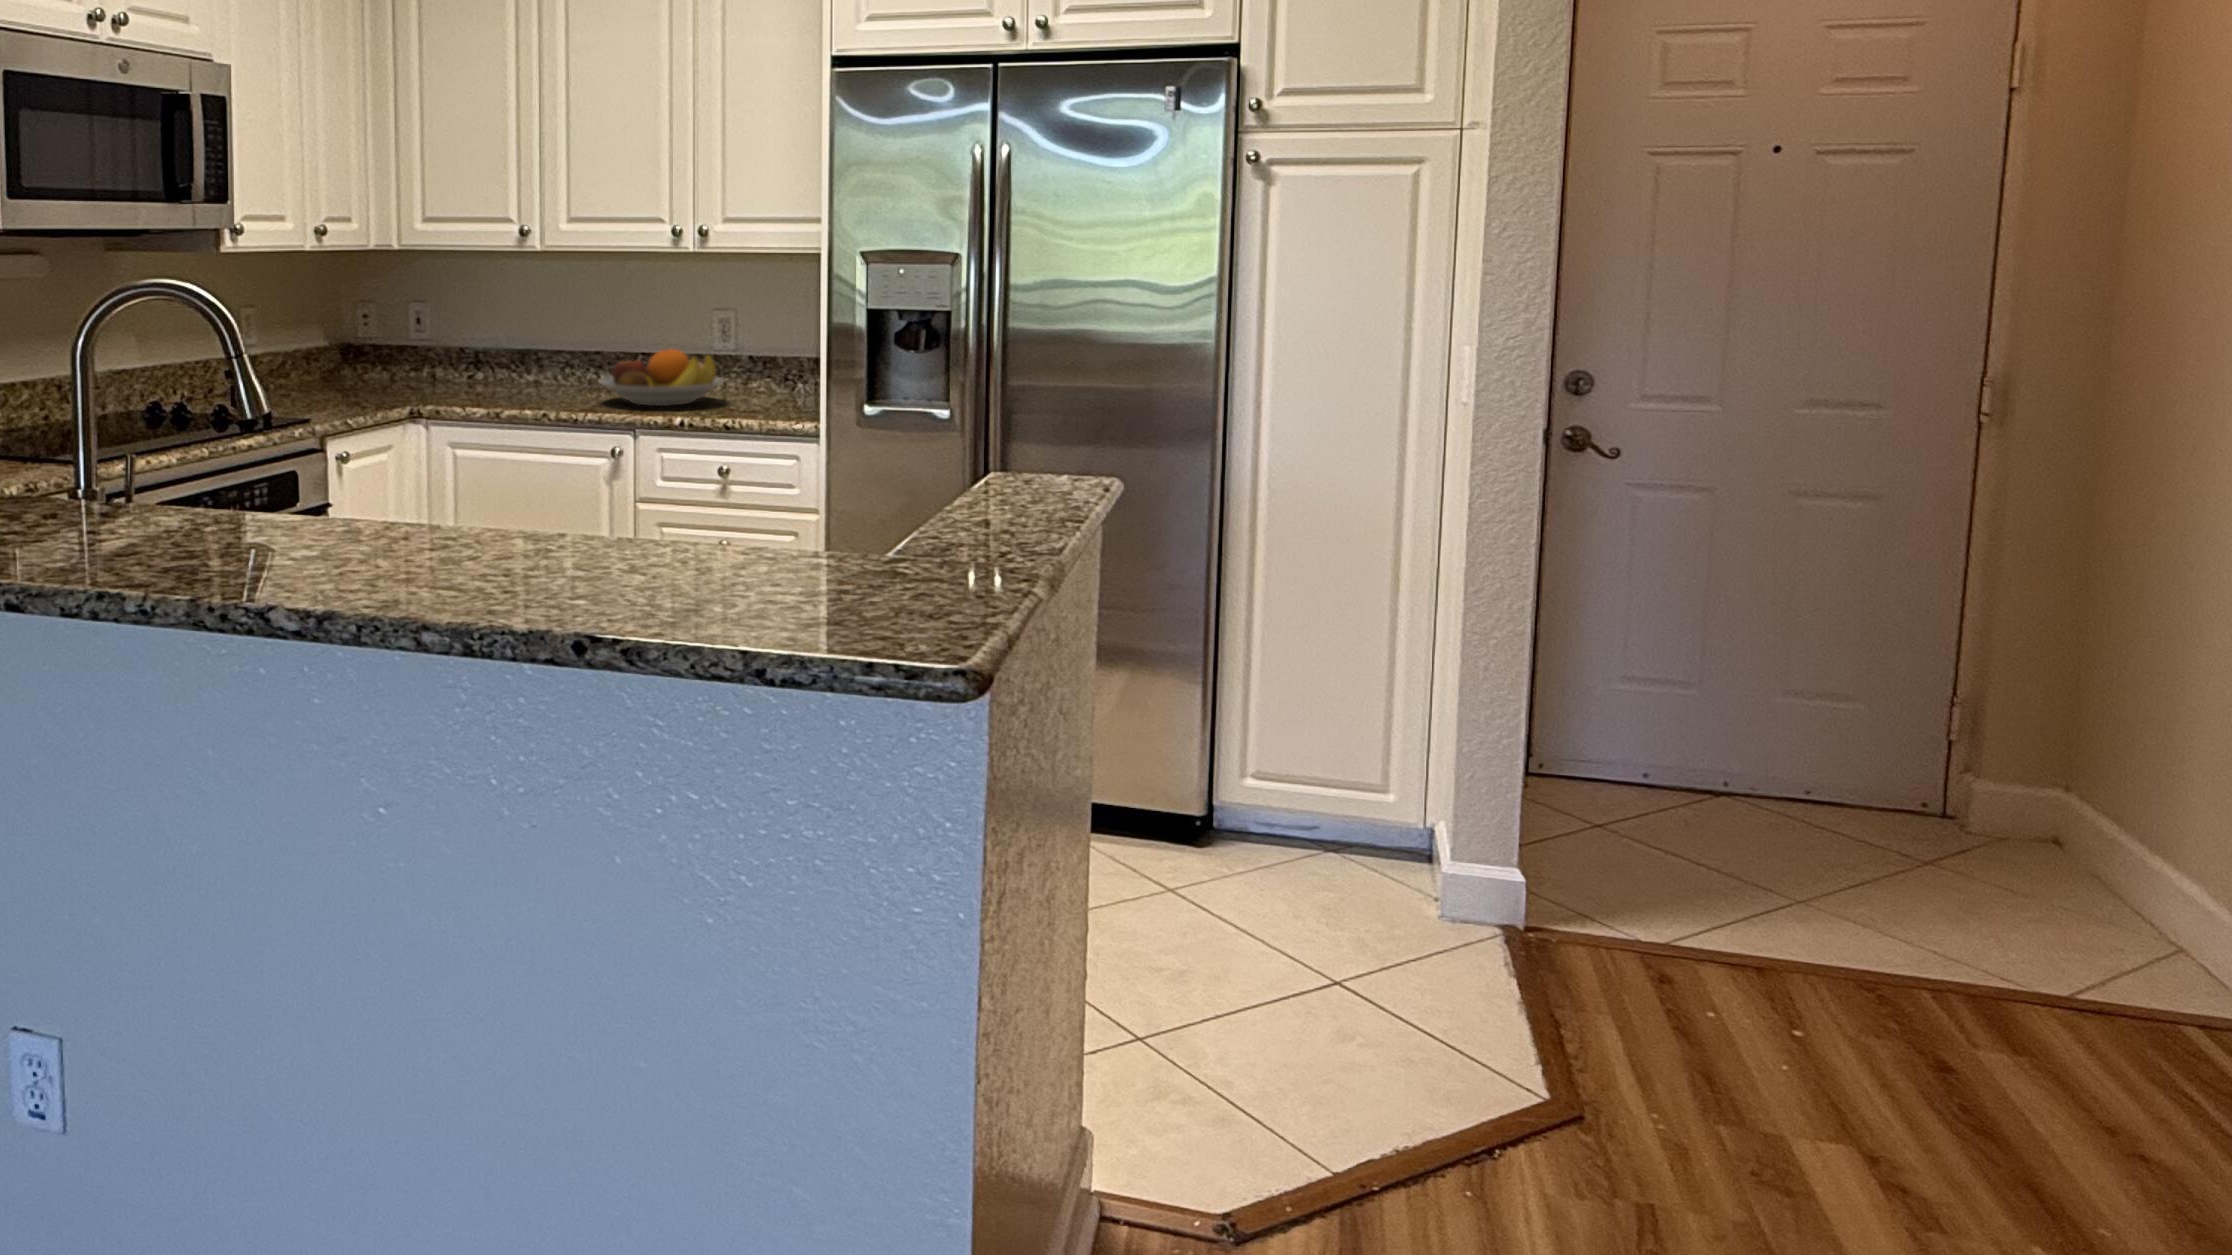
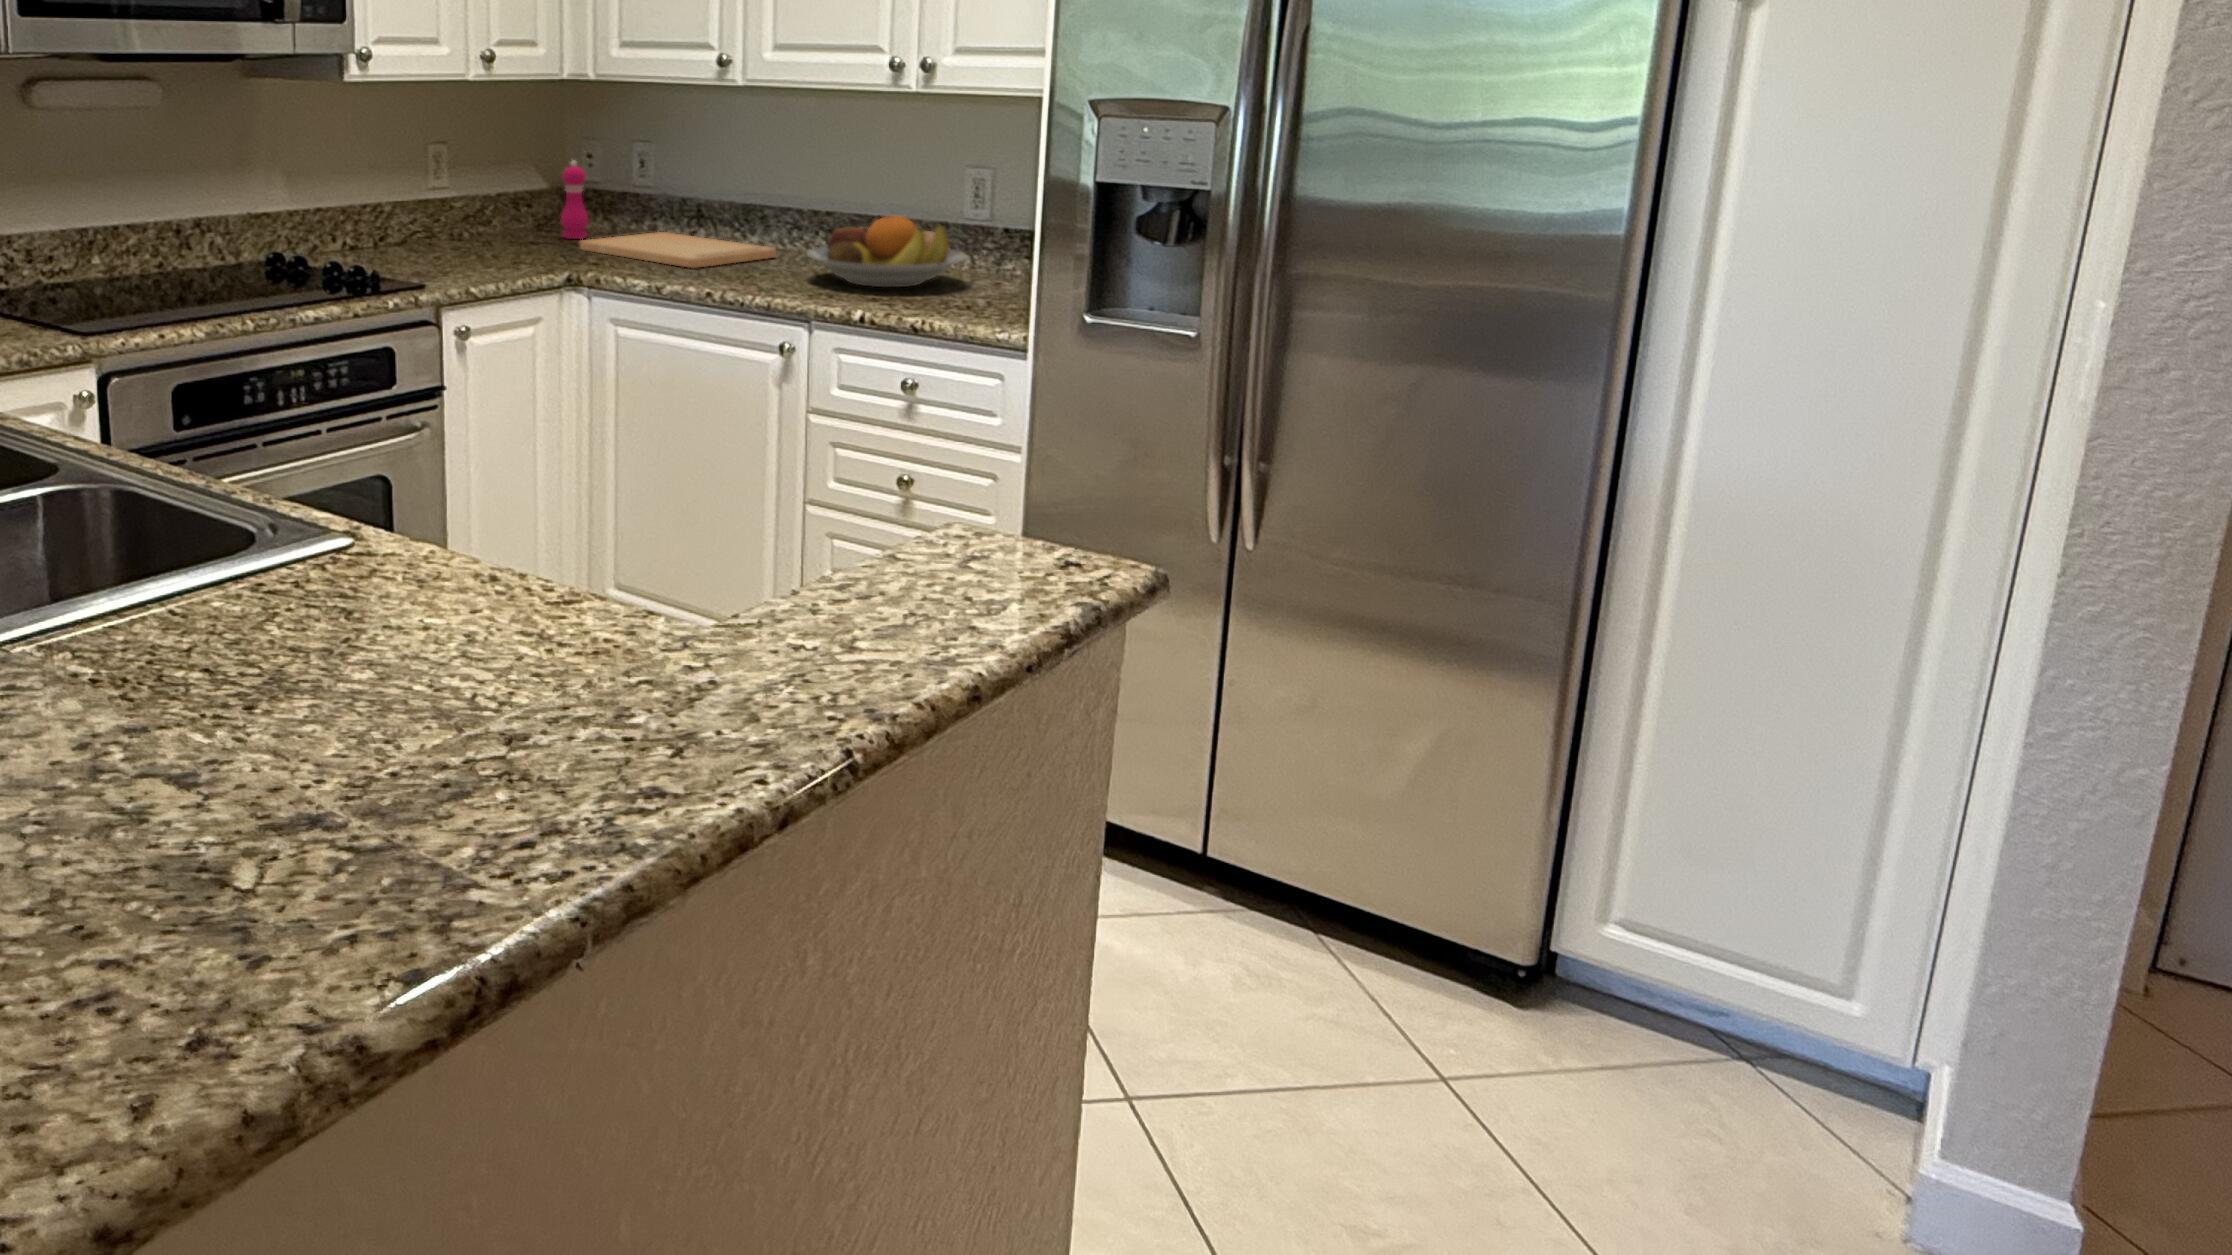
pepper mill: none [350,318,375,387] -> present [561,161,588,240]
cutting board: none [380,377,555,401] -> present [580,232,776,268]

